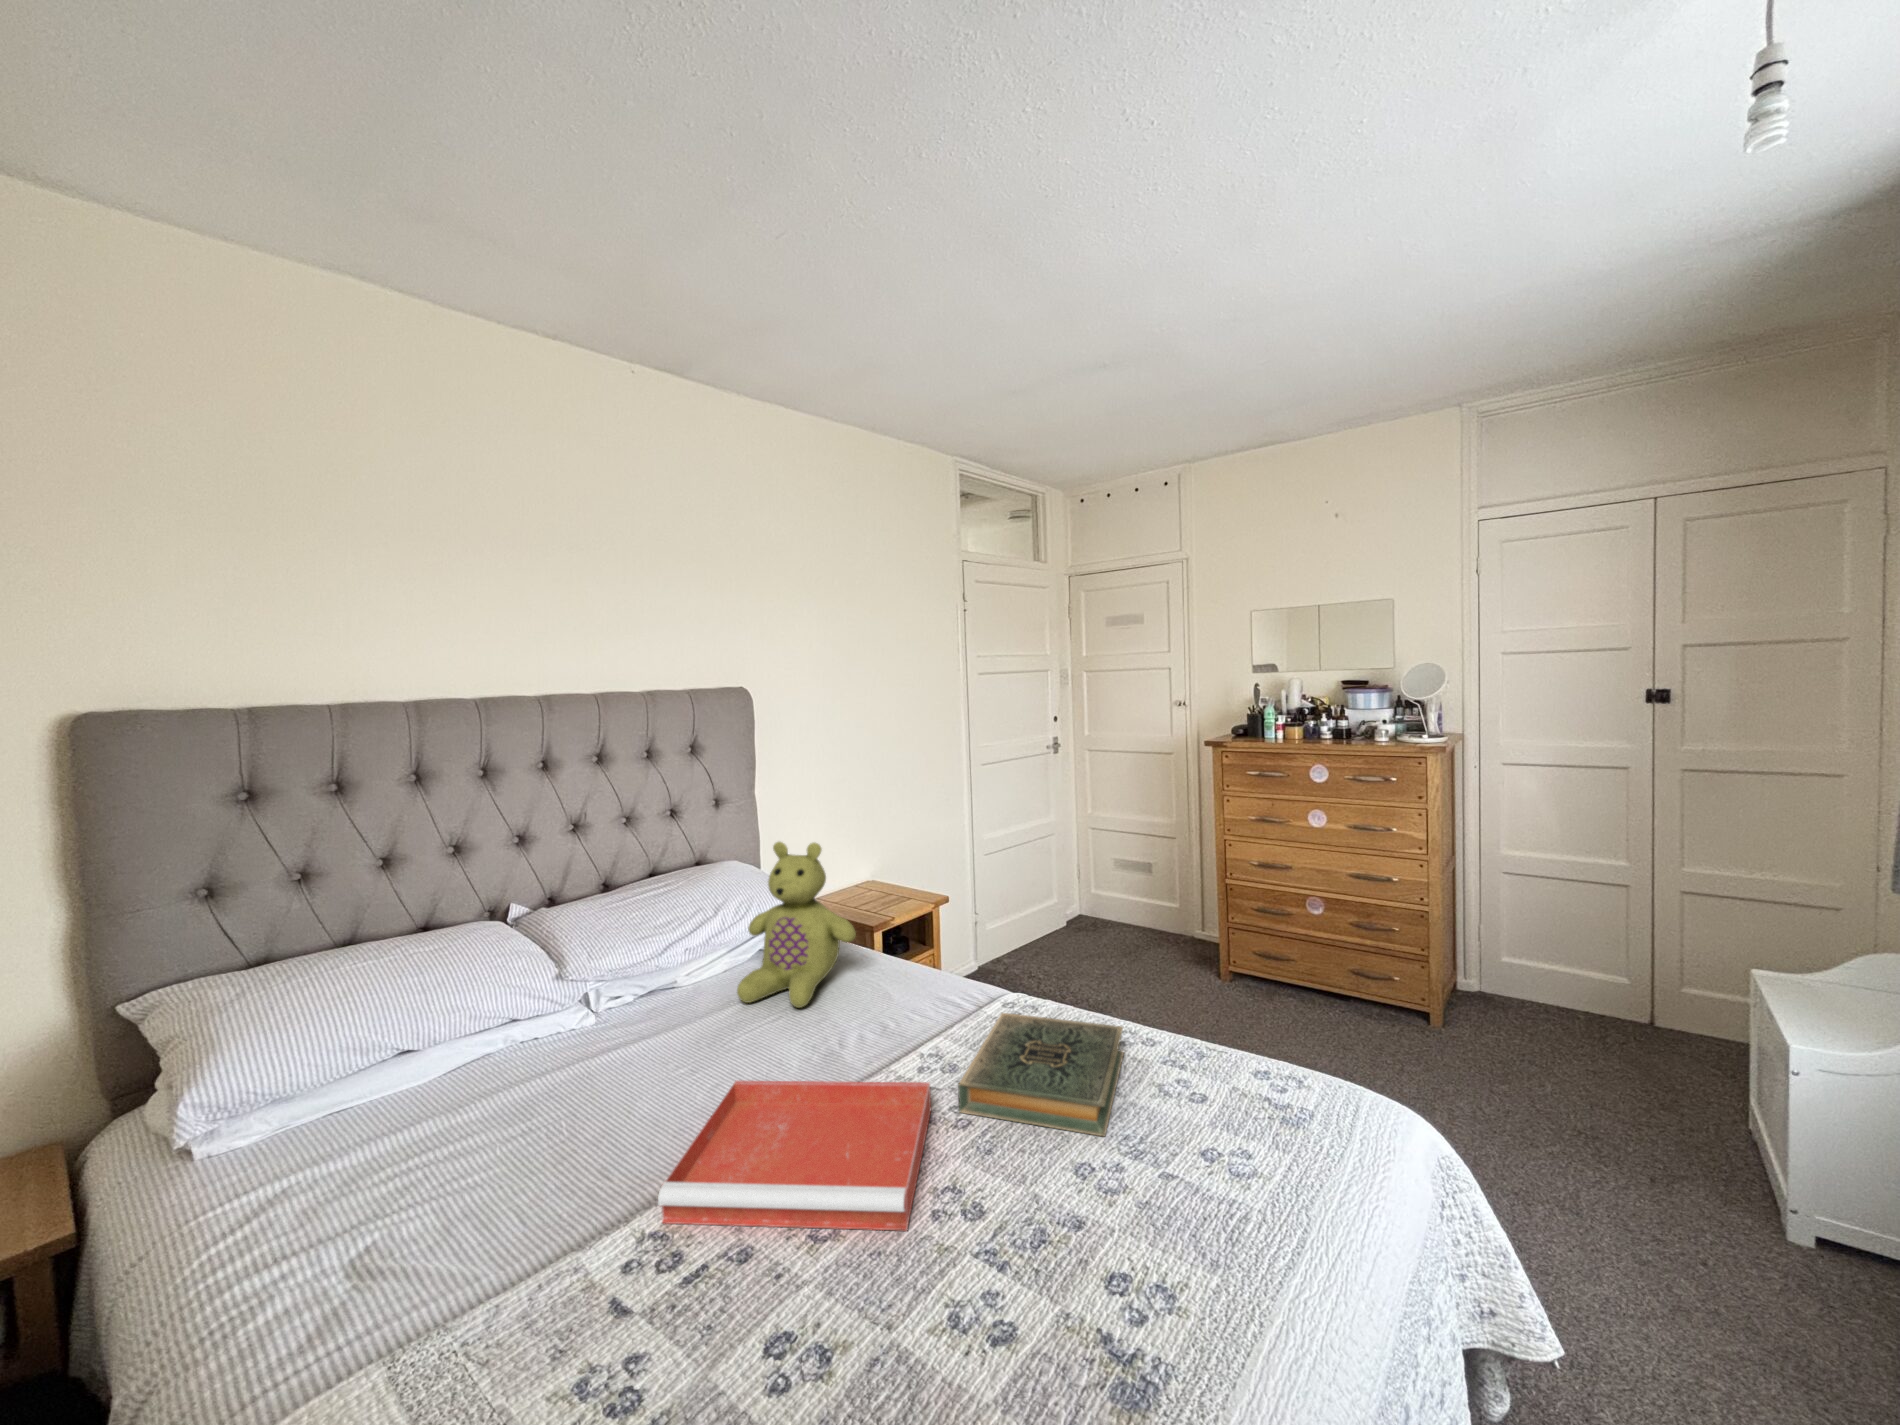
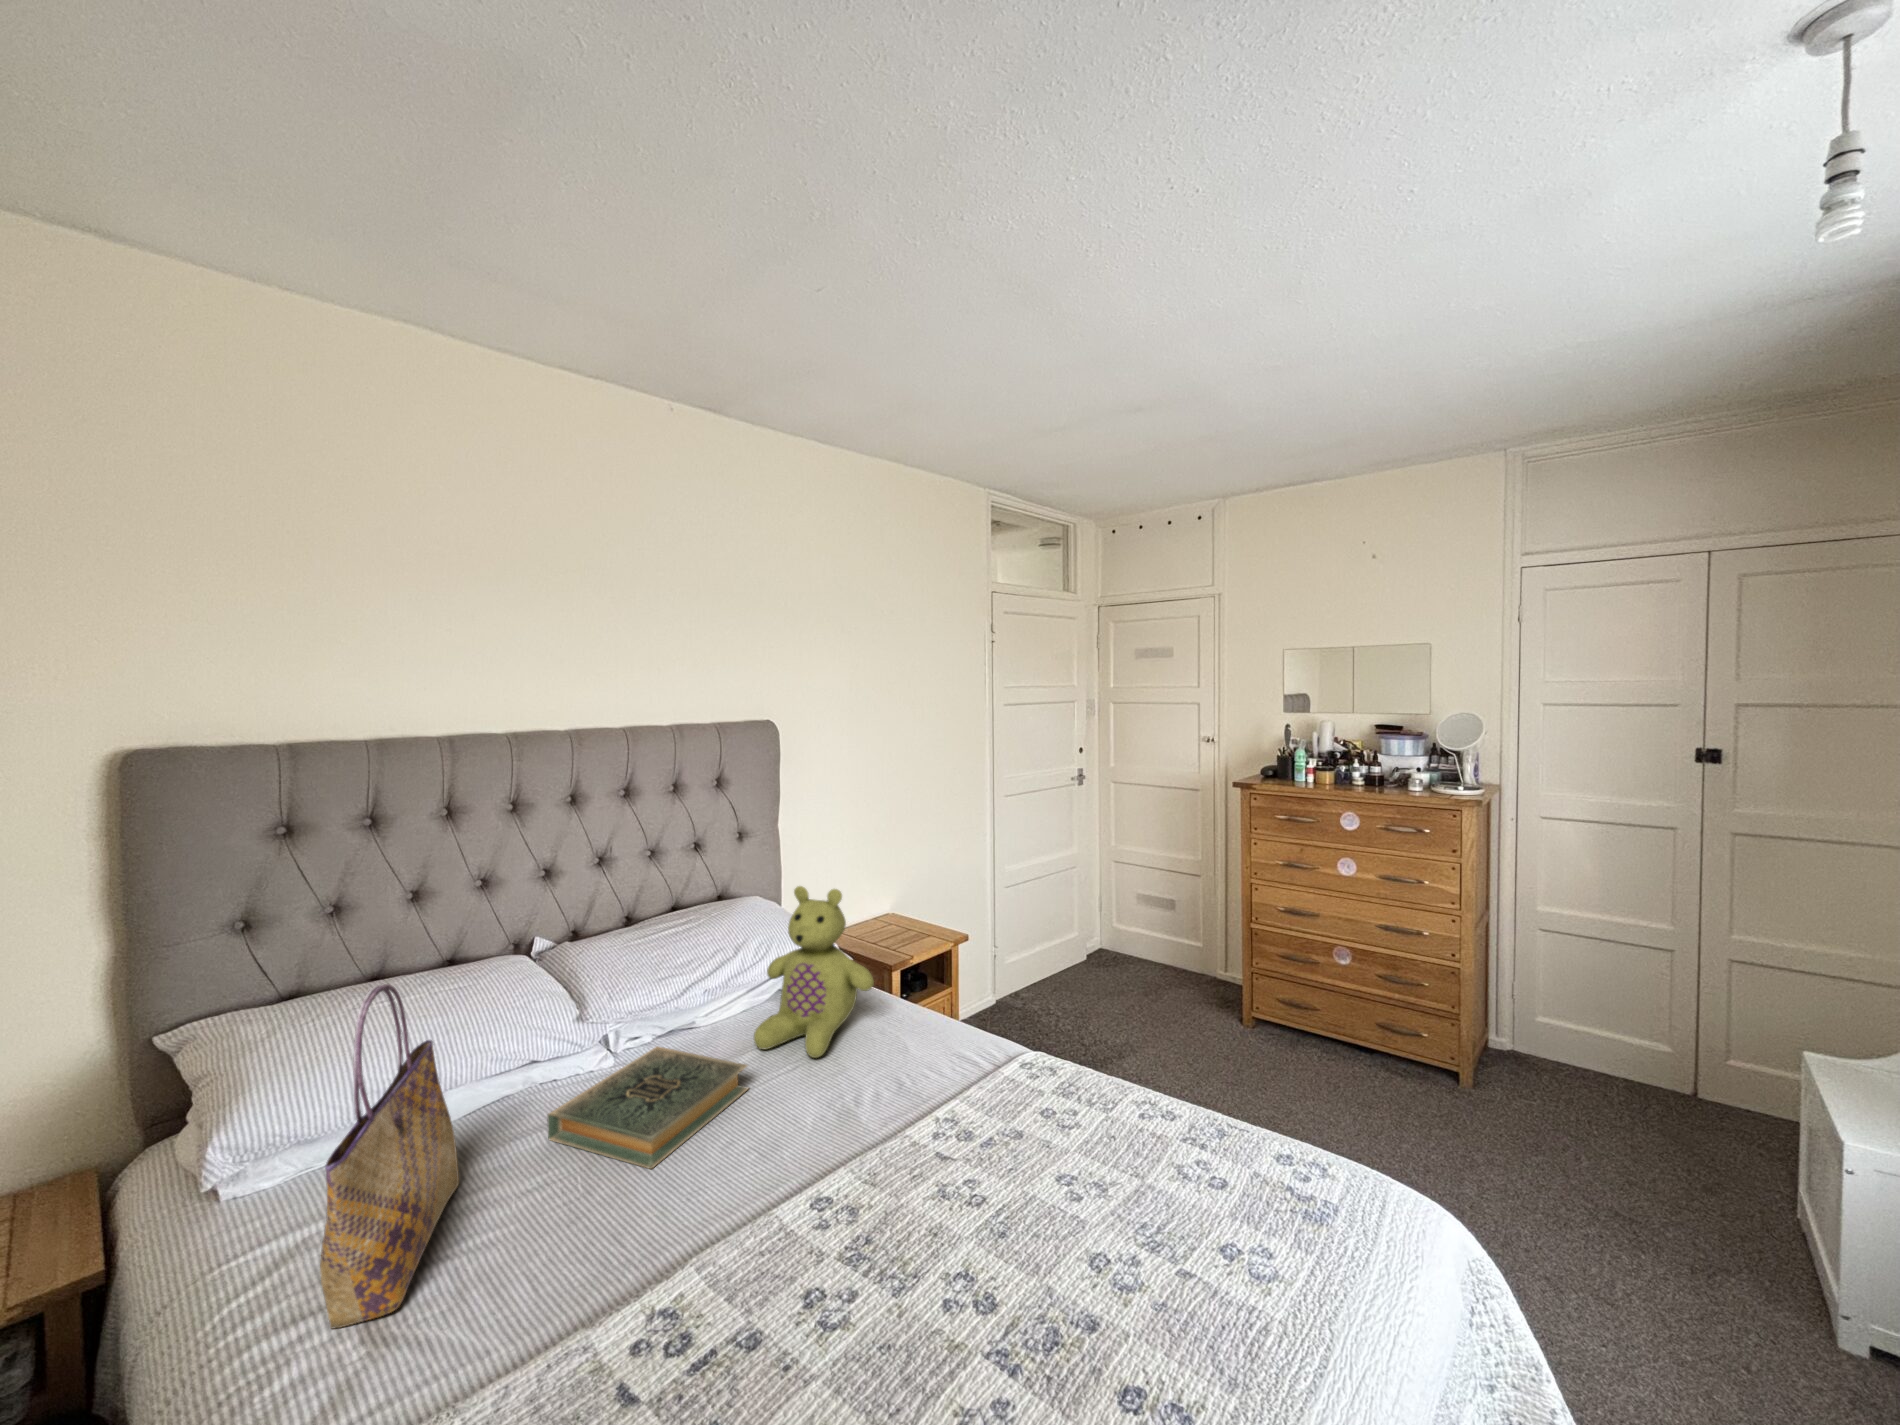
tote bag: none [302,928,442,1267] -> present [320,984,459,1329]
hardback book: present [958,1013,1124,1136] -> present [547,1046,748,1169]
tray: present [658,1081,931,1230] -> none [668,1142,945,1323]

